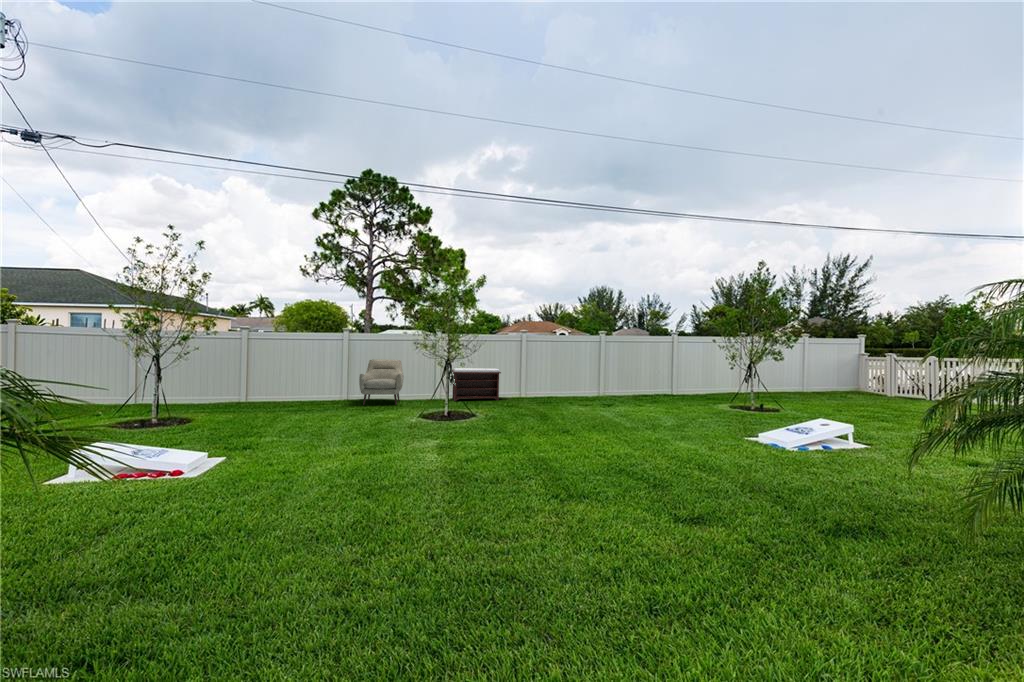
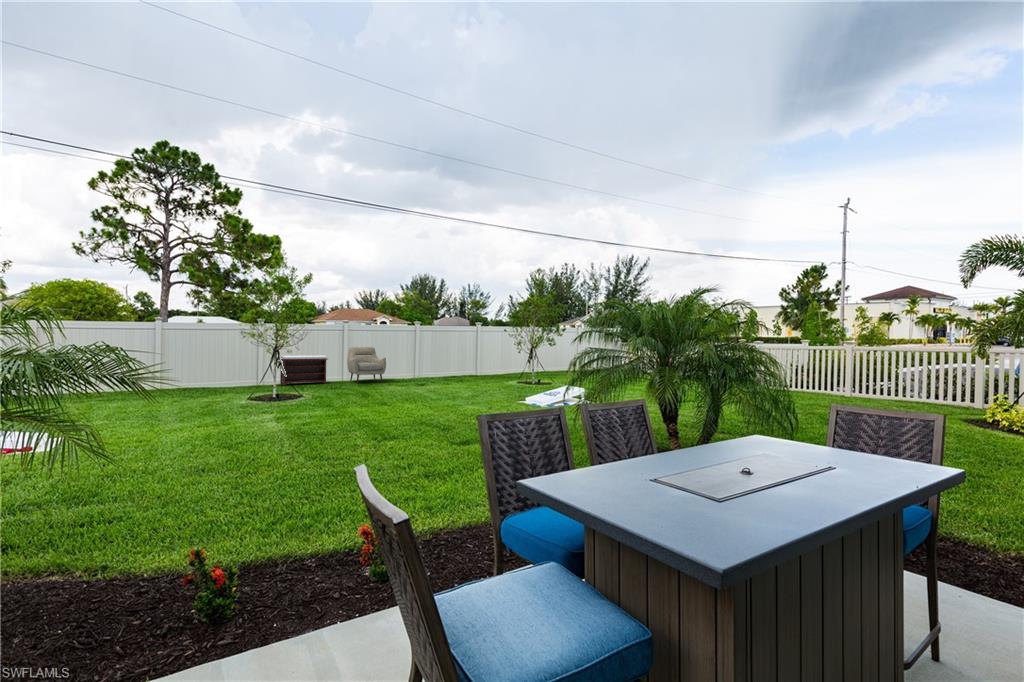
chair: present [359,359,404,405] -> present [347,347,386,383]

